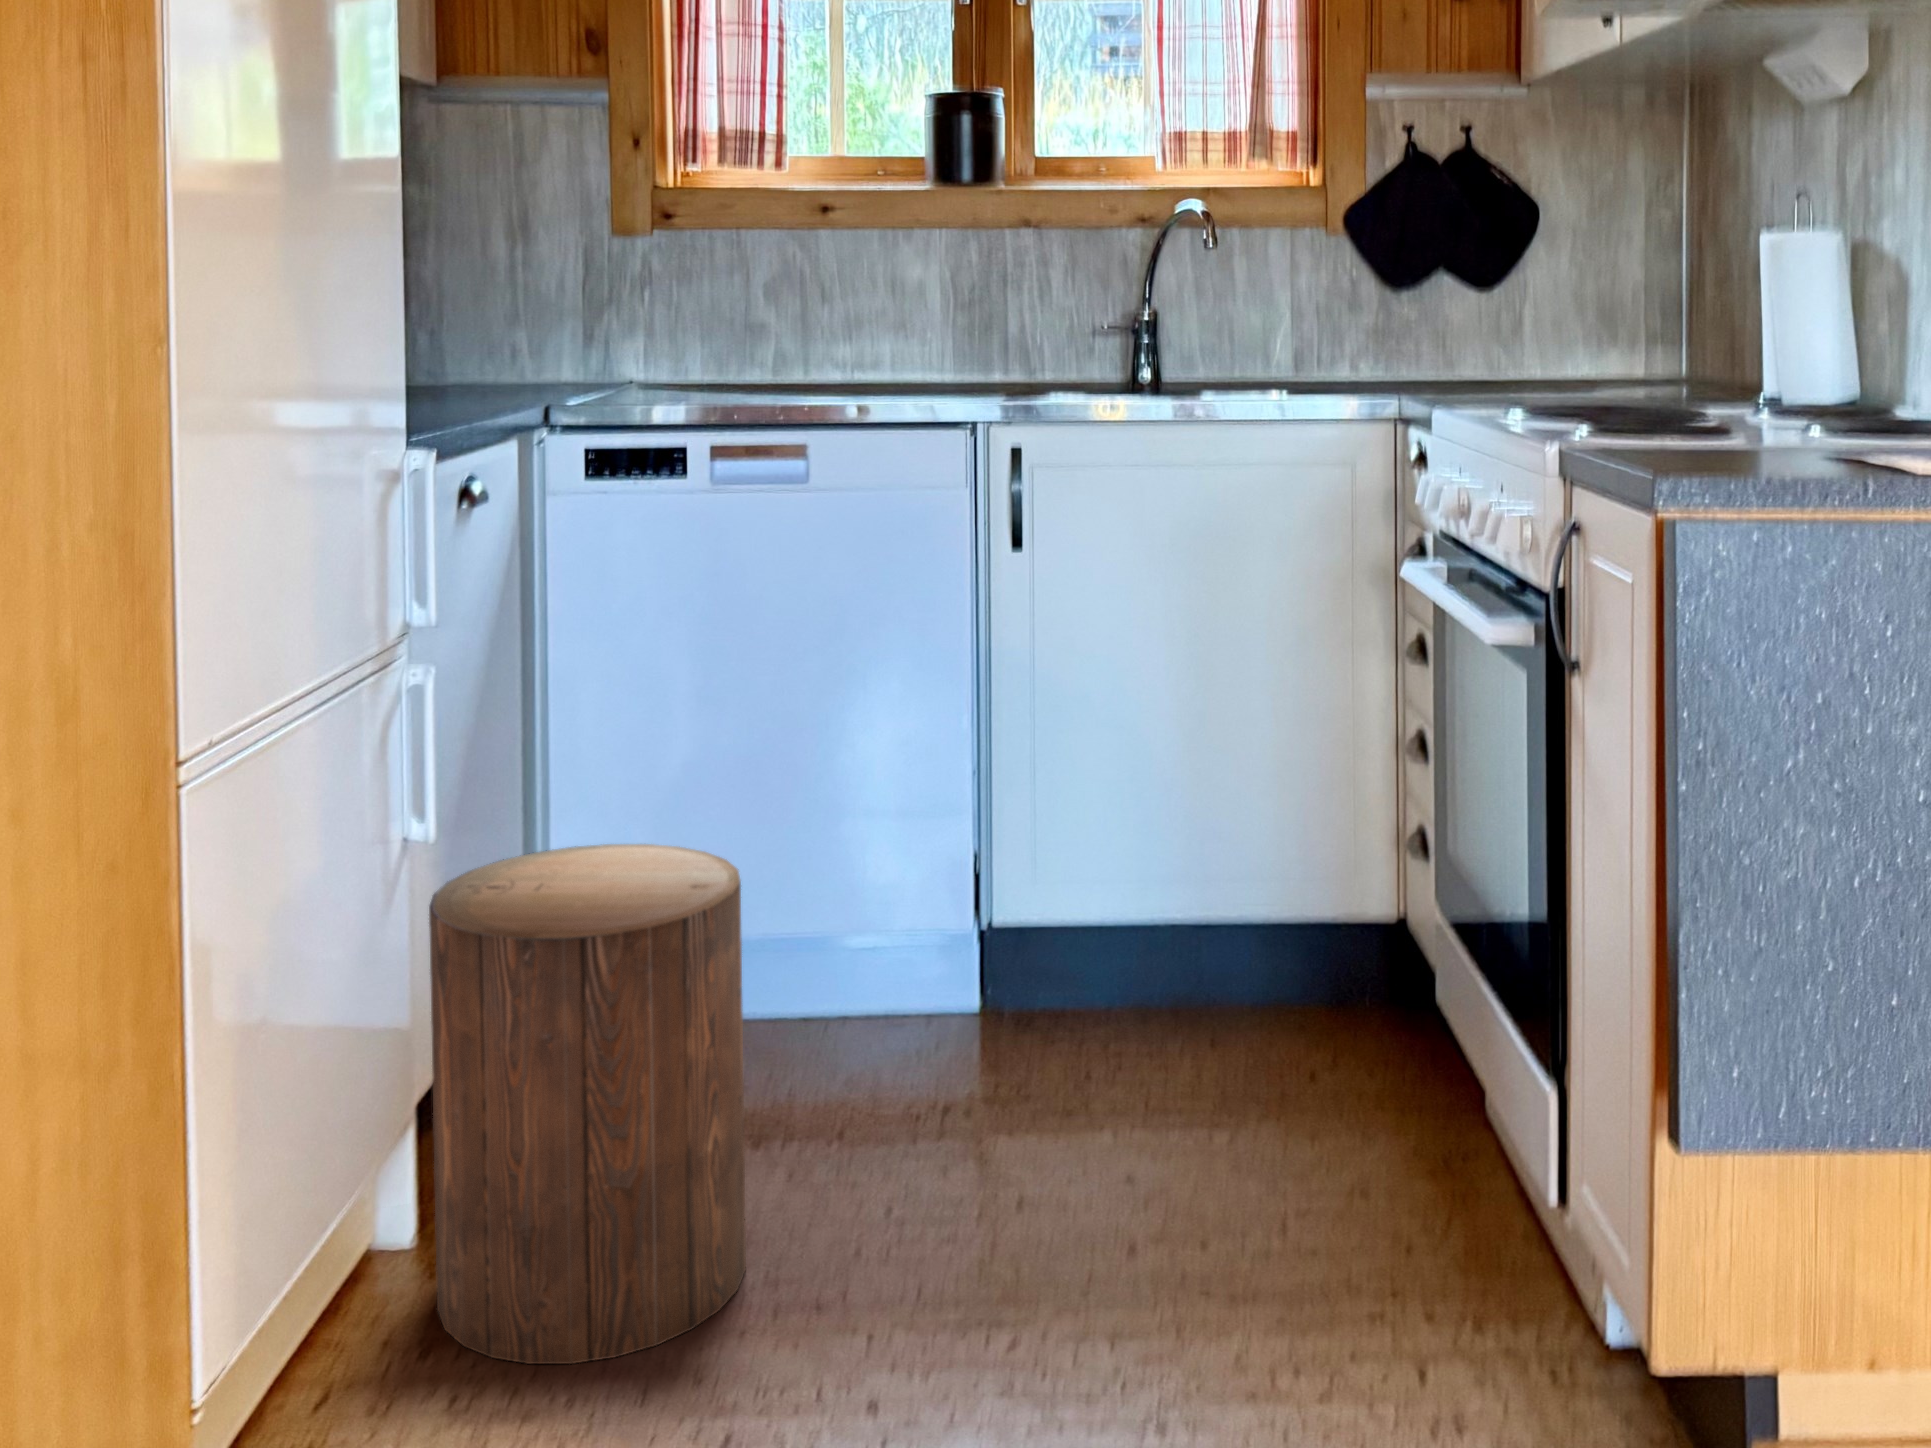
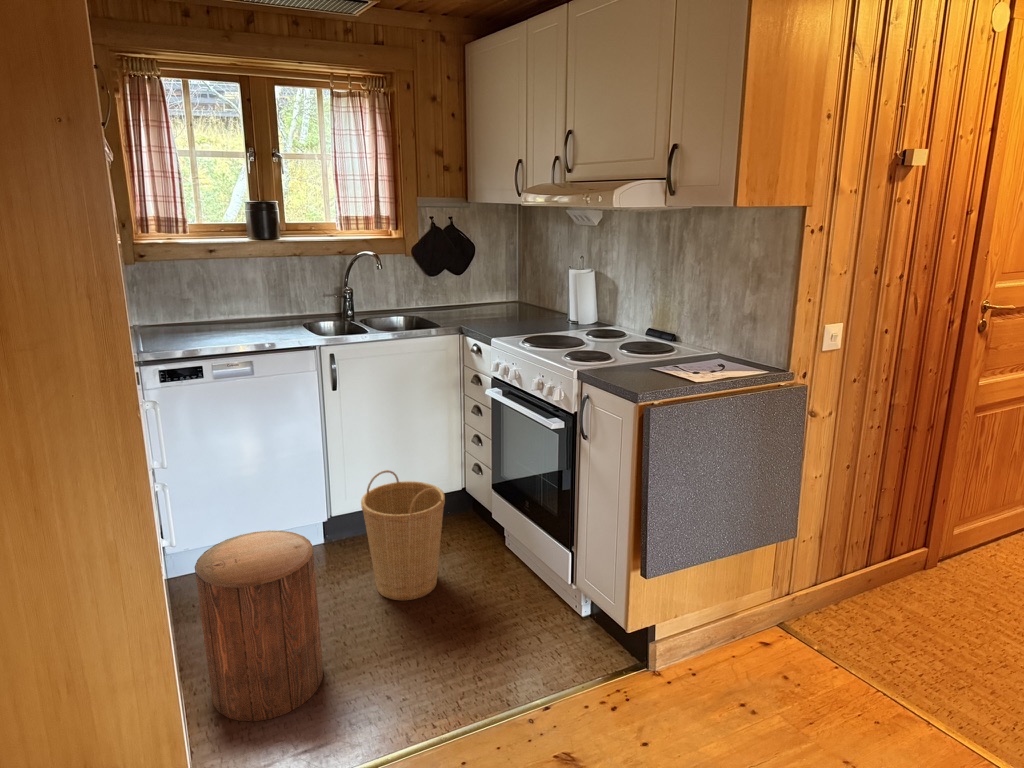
basket: none [989,777,1236,1184] -> present [361,470,445,600]

